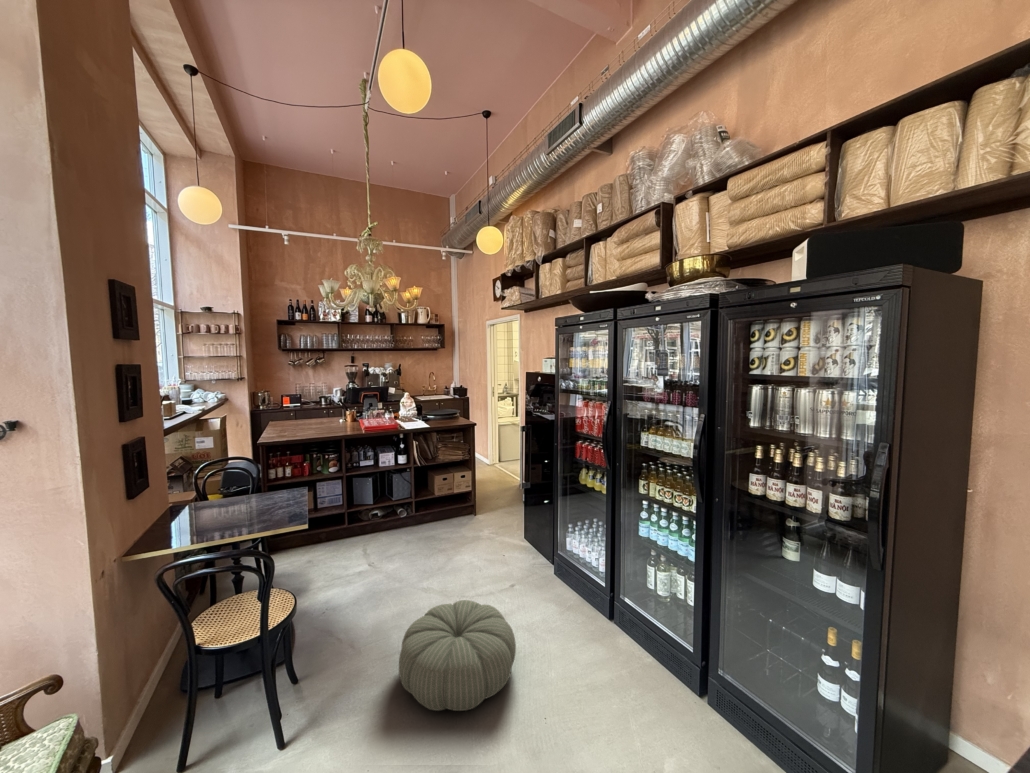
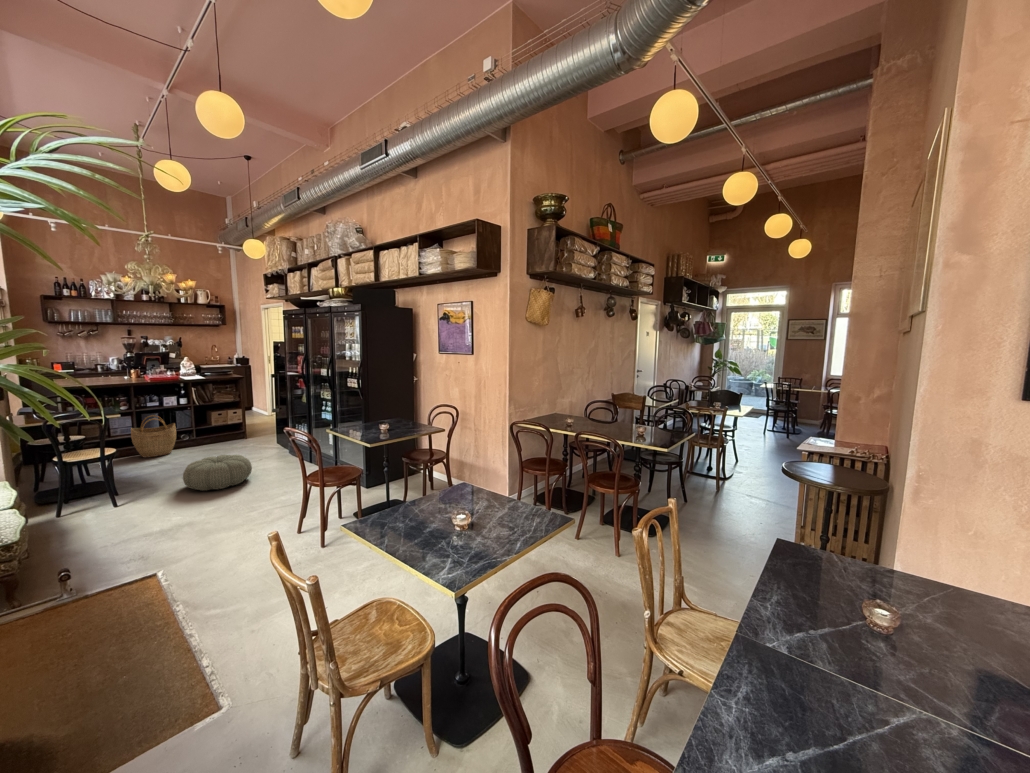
woven basket: none [339,481,392,546] -> present [131,416,176,458]

